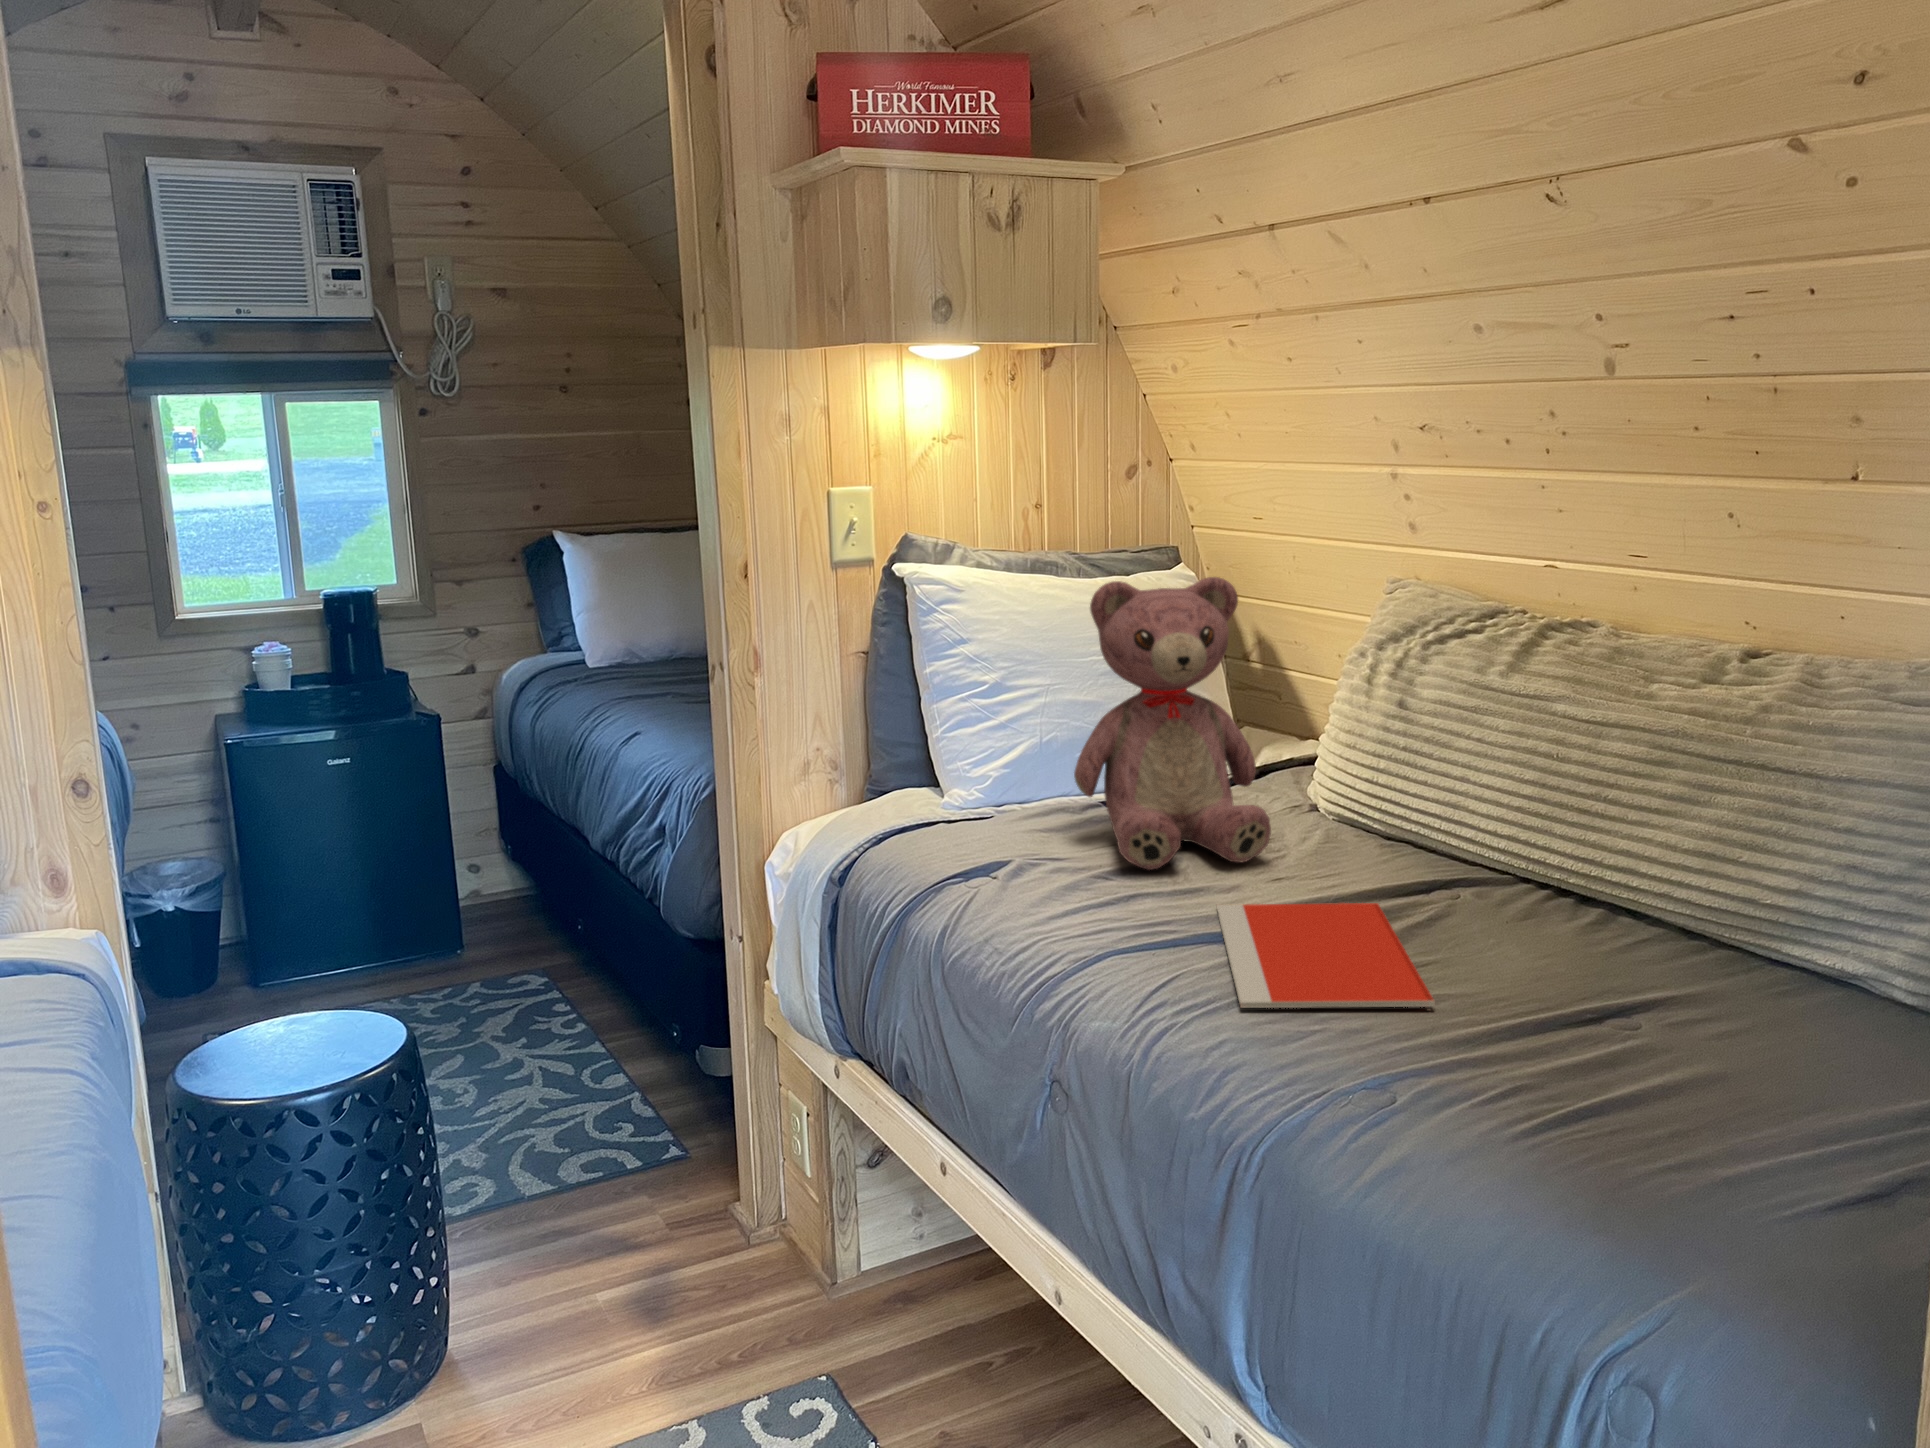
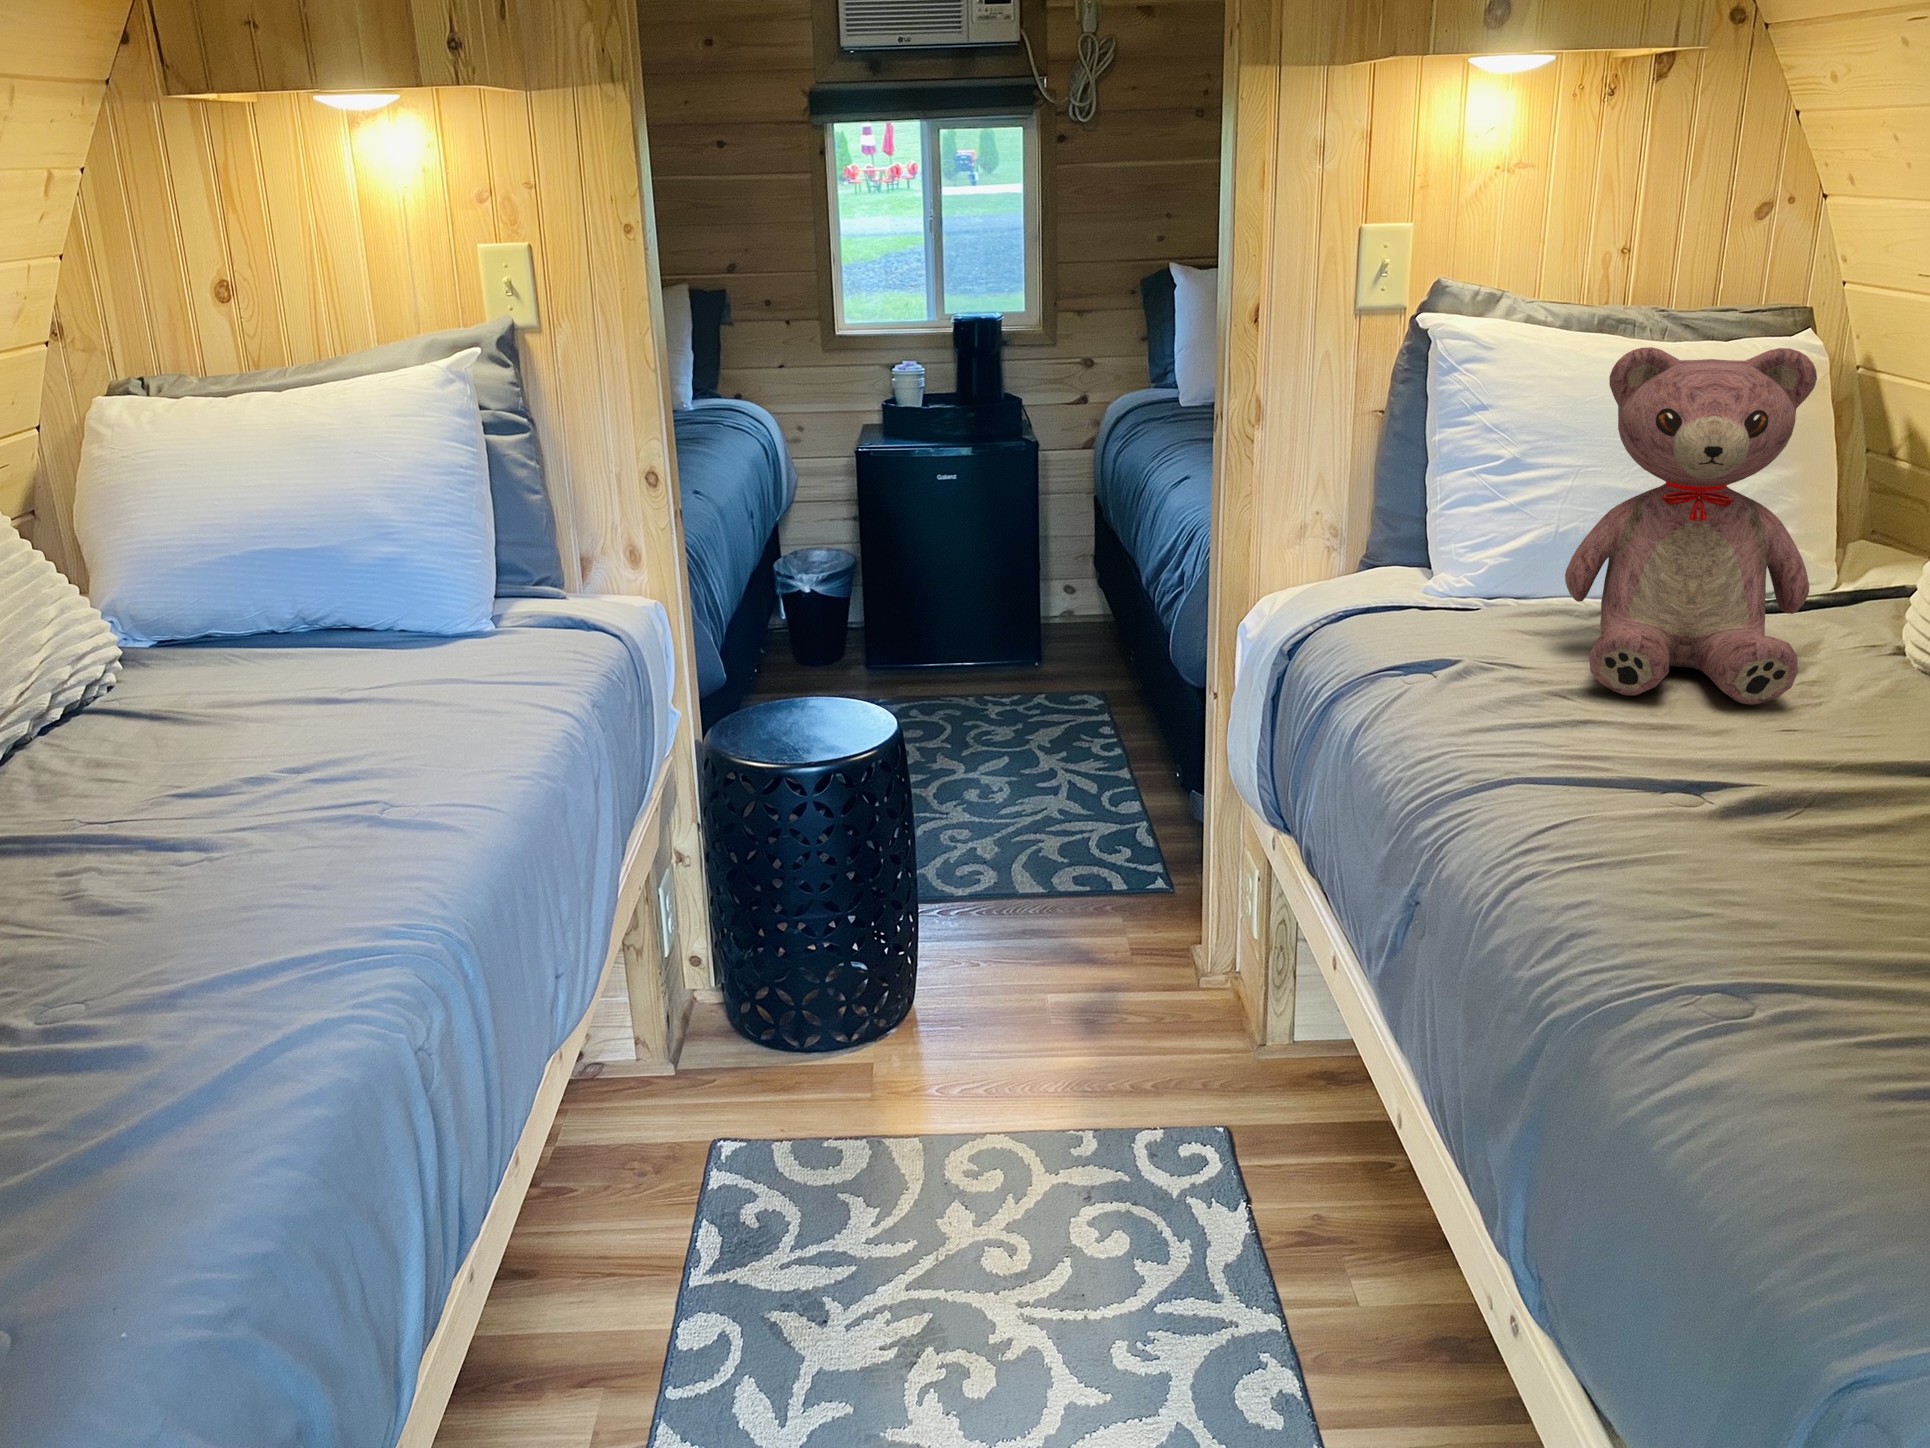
notebook: present [1217,903,1435,1008] -> none [1631,750,1908,928]

